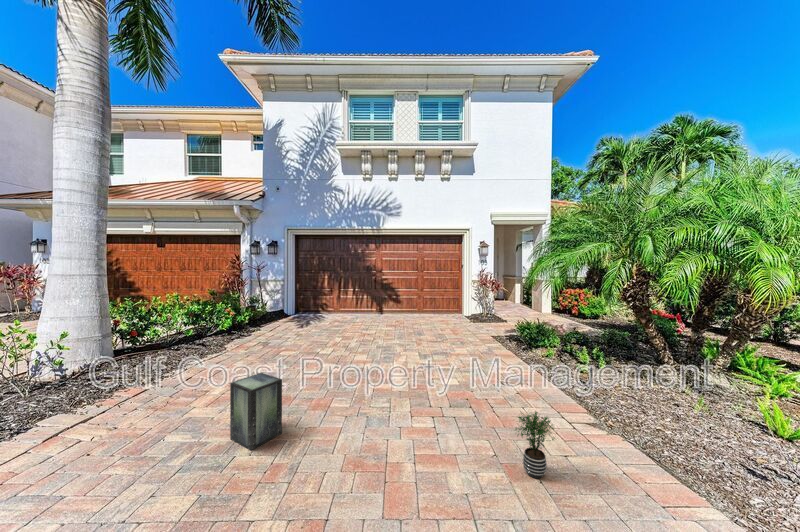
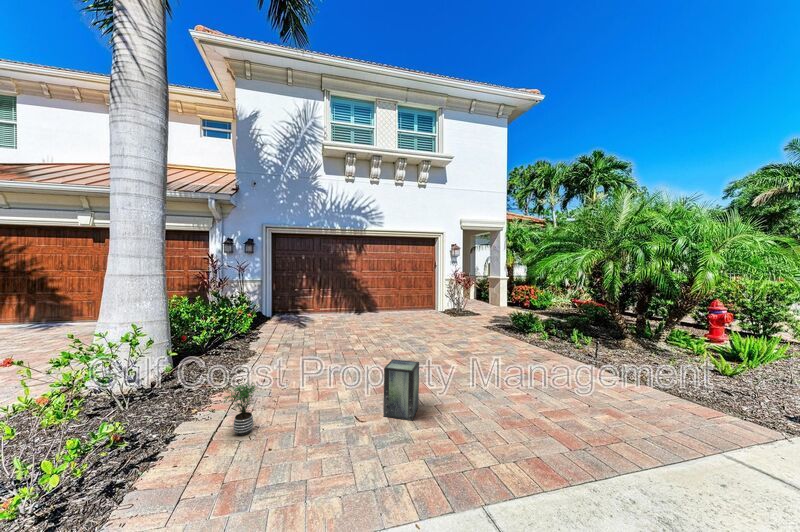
potted plant: present [515,411,554,479] -> present [224,382,258,436]

